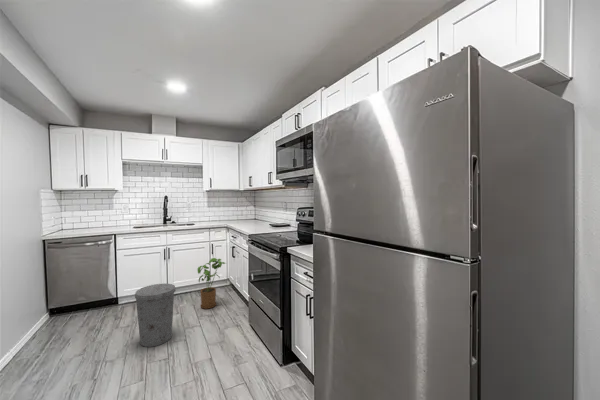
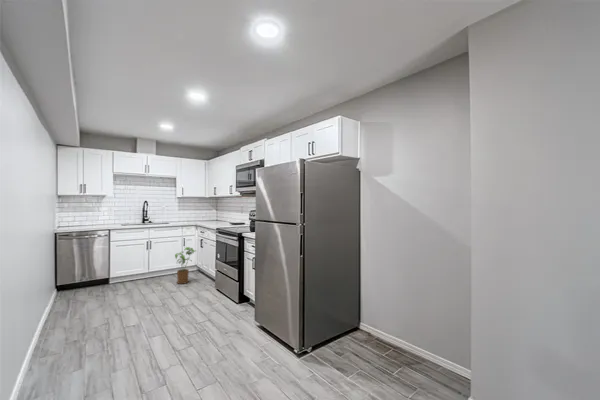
trash can: present [135,283,176,347] -> none [137,262,164,302]

